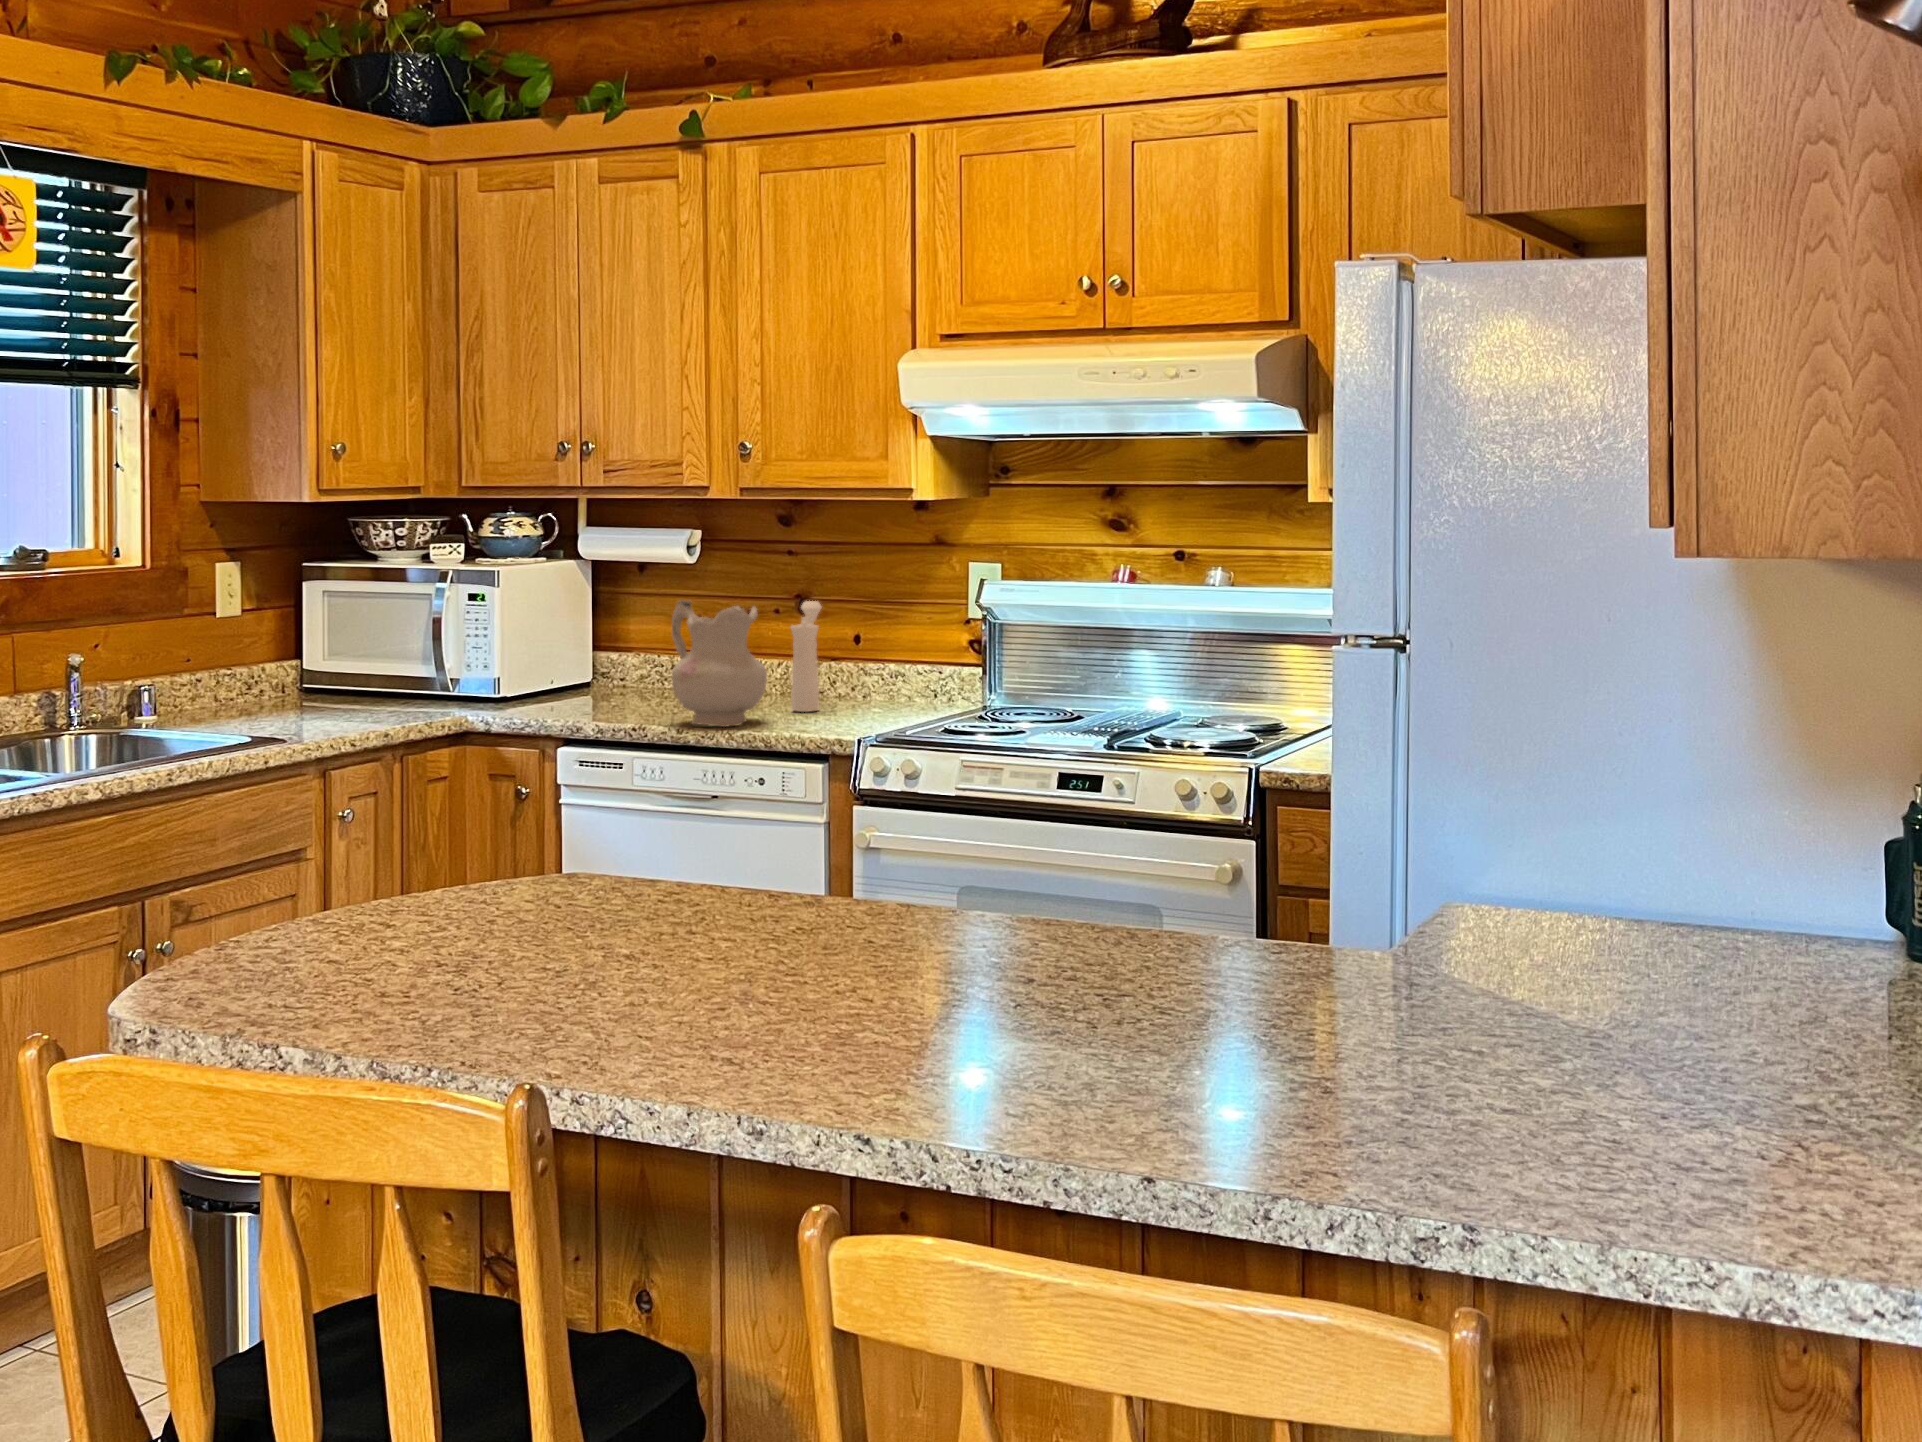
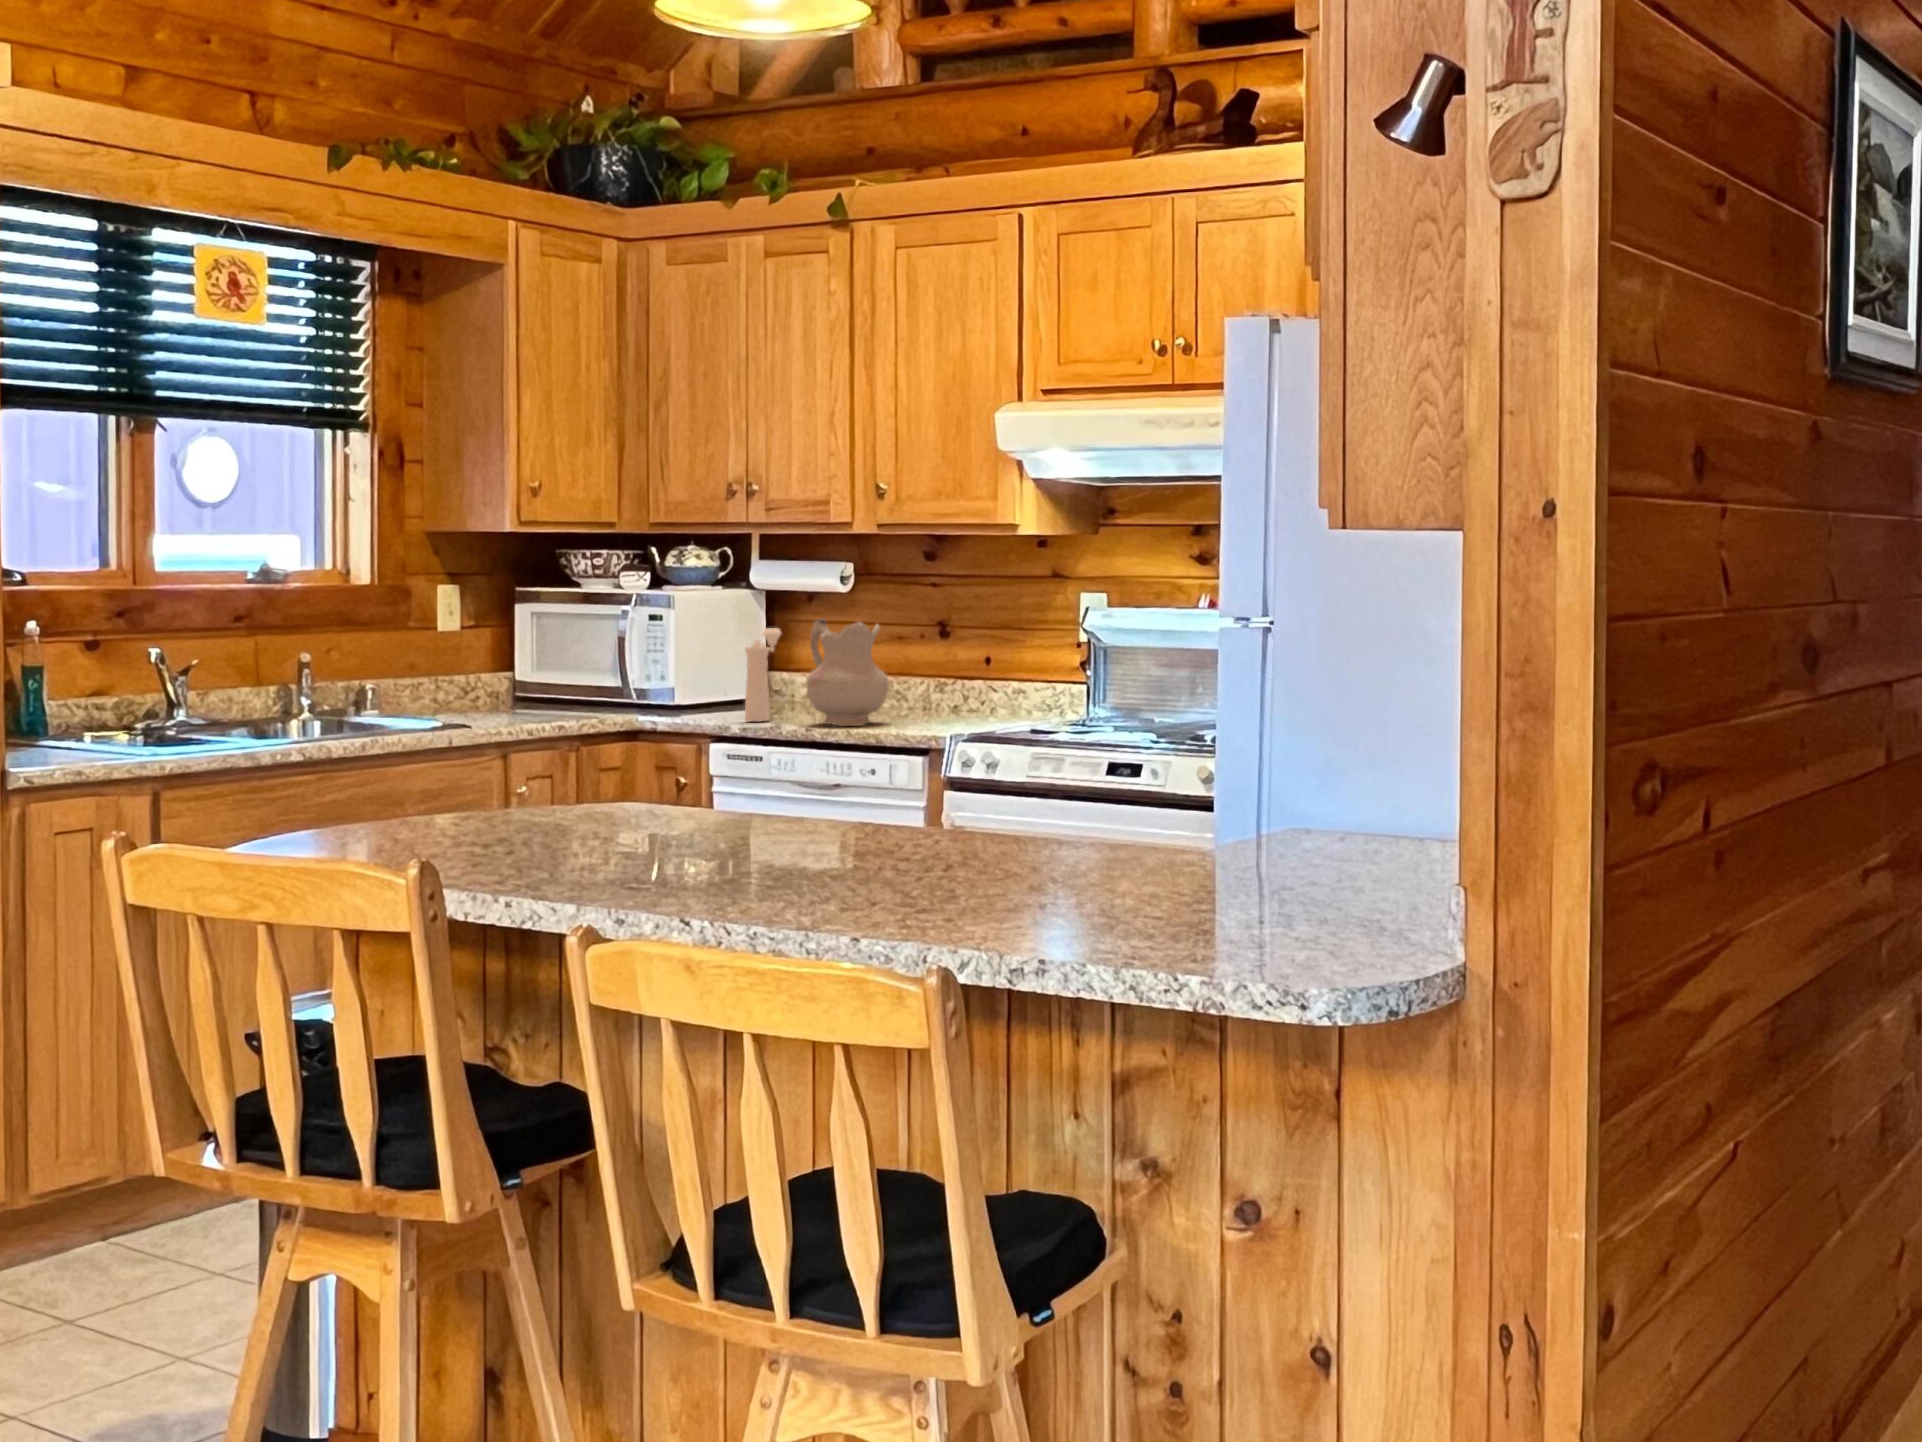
pepper mill: present [791,601,822,712] -> present [745,628,781,722]

